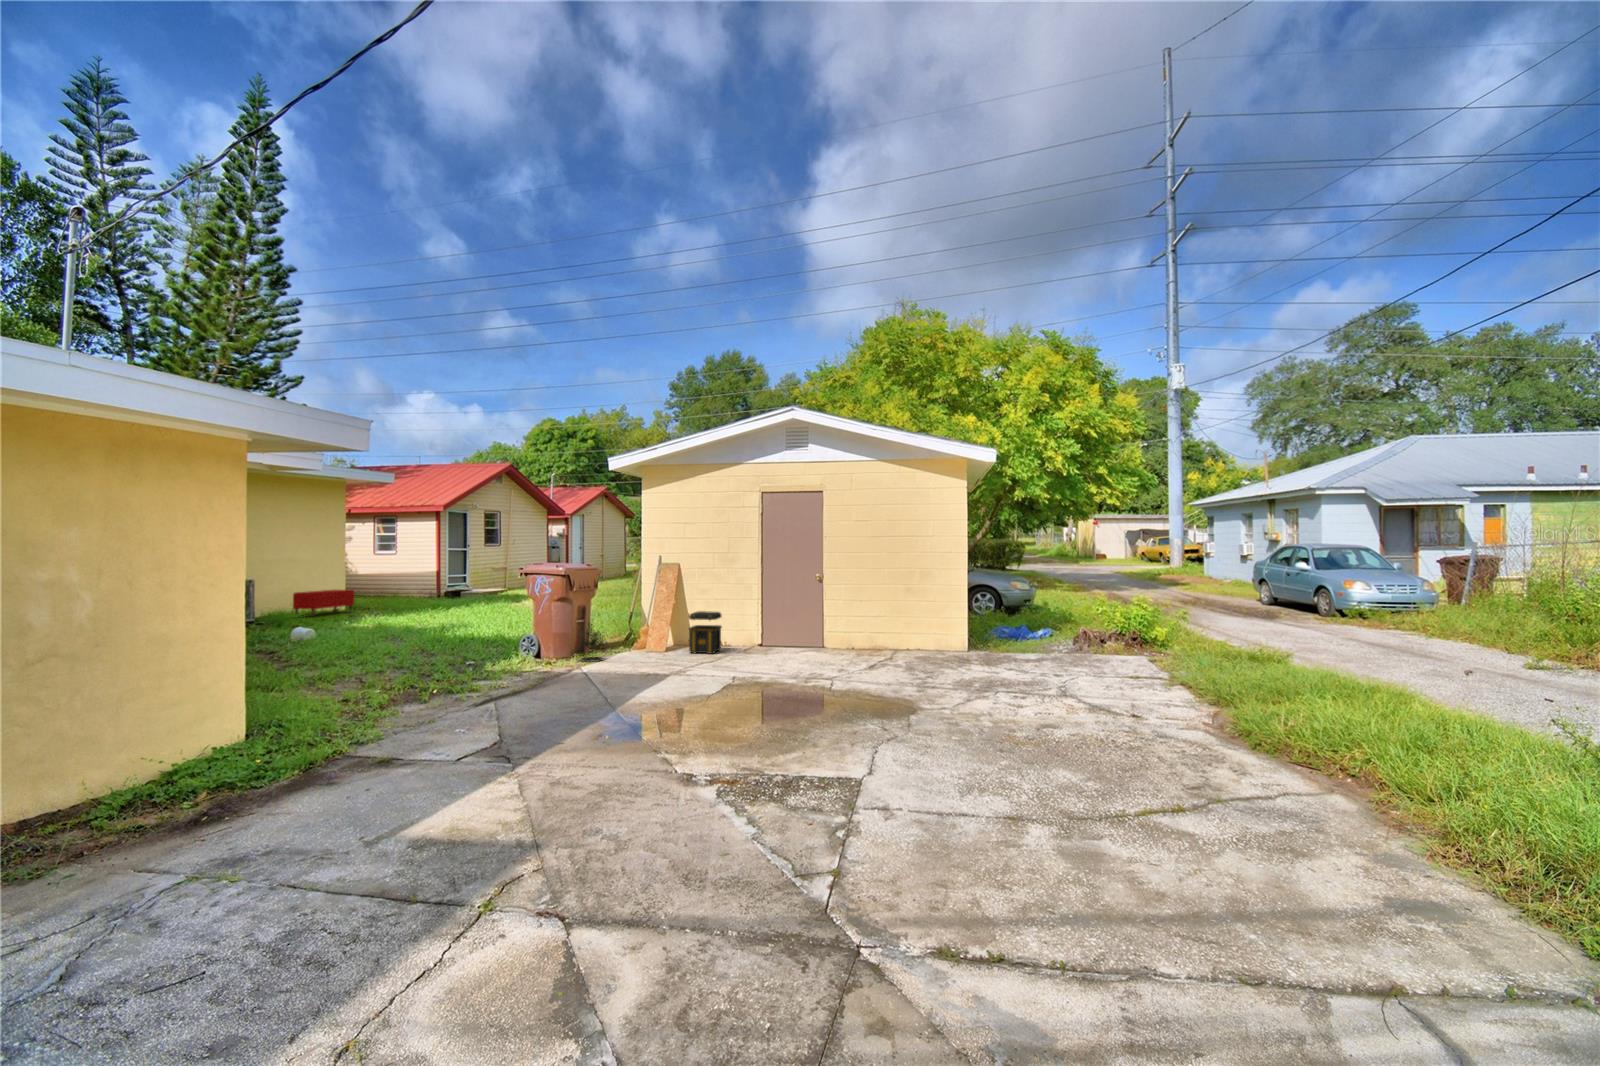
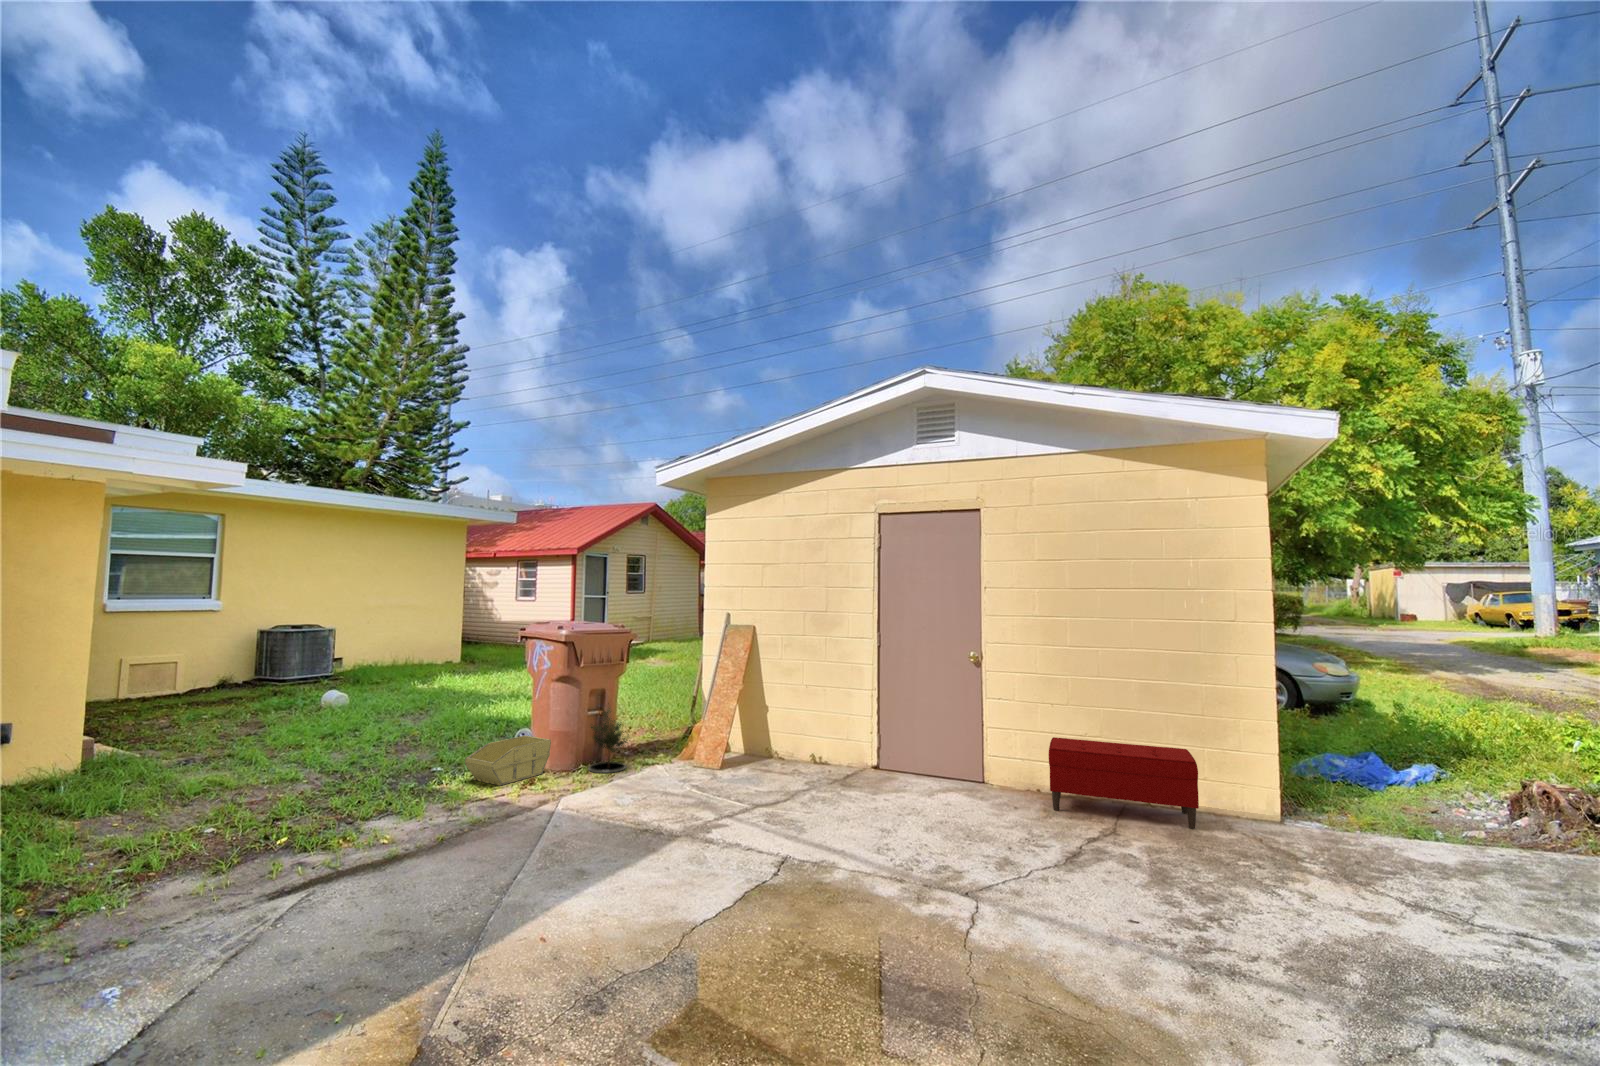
bench: present [293,590,354,616] -> present [1049,737,1199,829]
toolbox: present [689,611,722,654] -> none [764,695,820,768]
storage bin: none [509,642,557,670] -> present [465,736,551,786]

